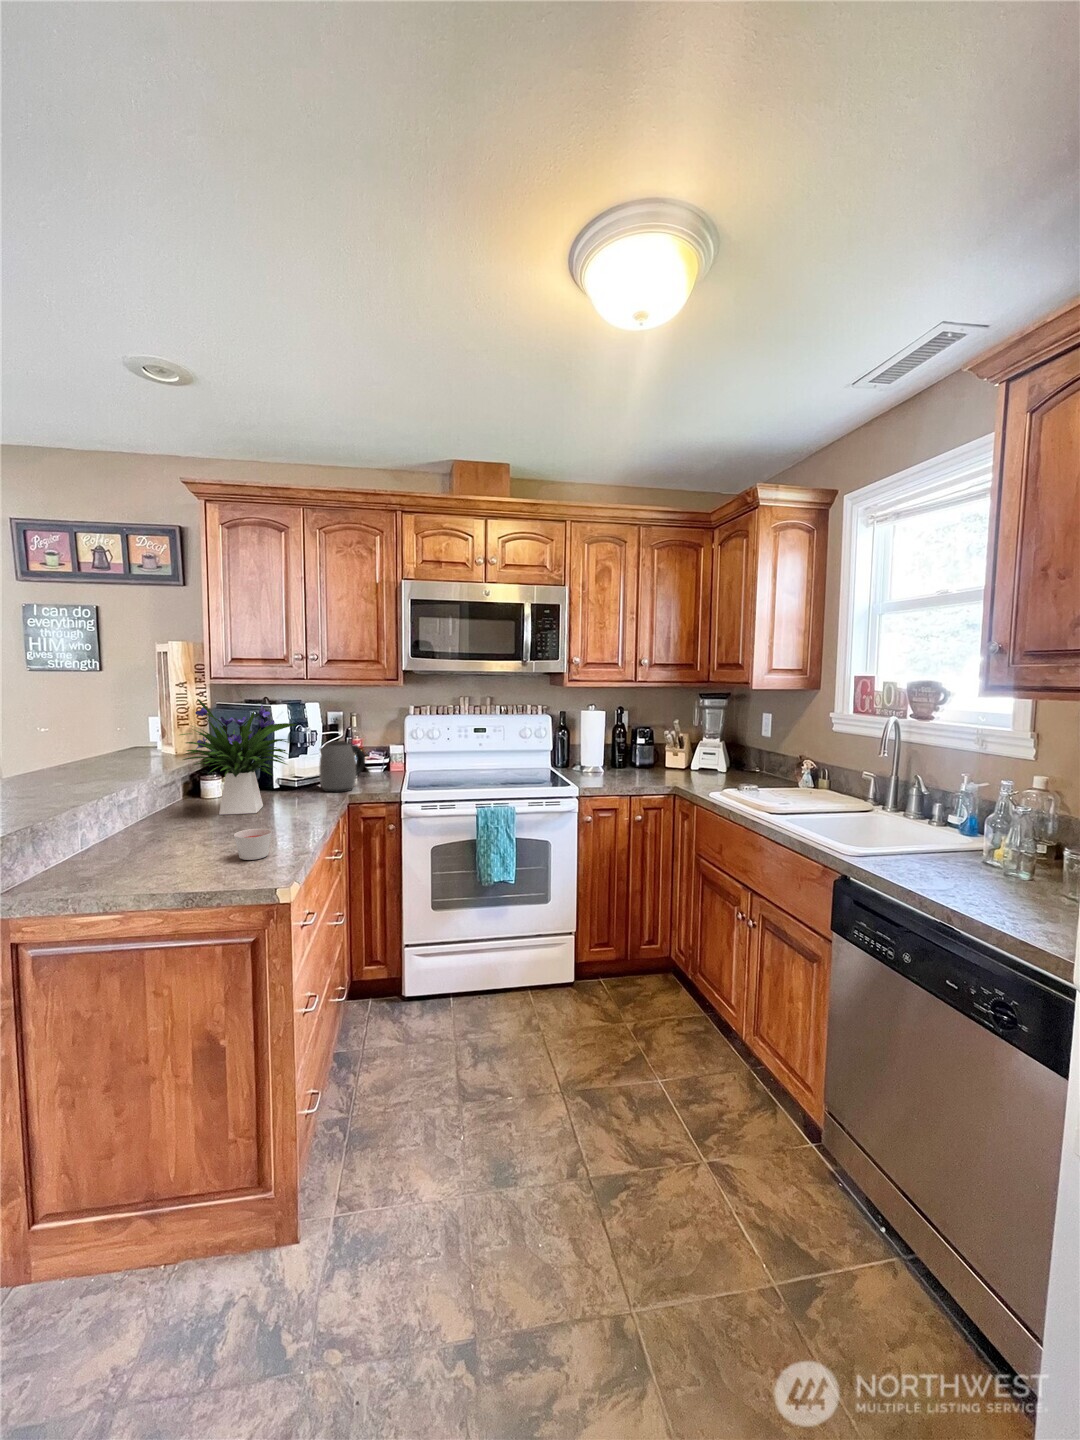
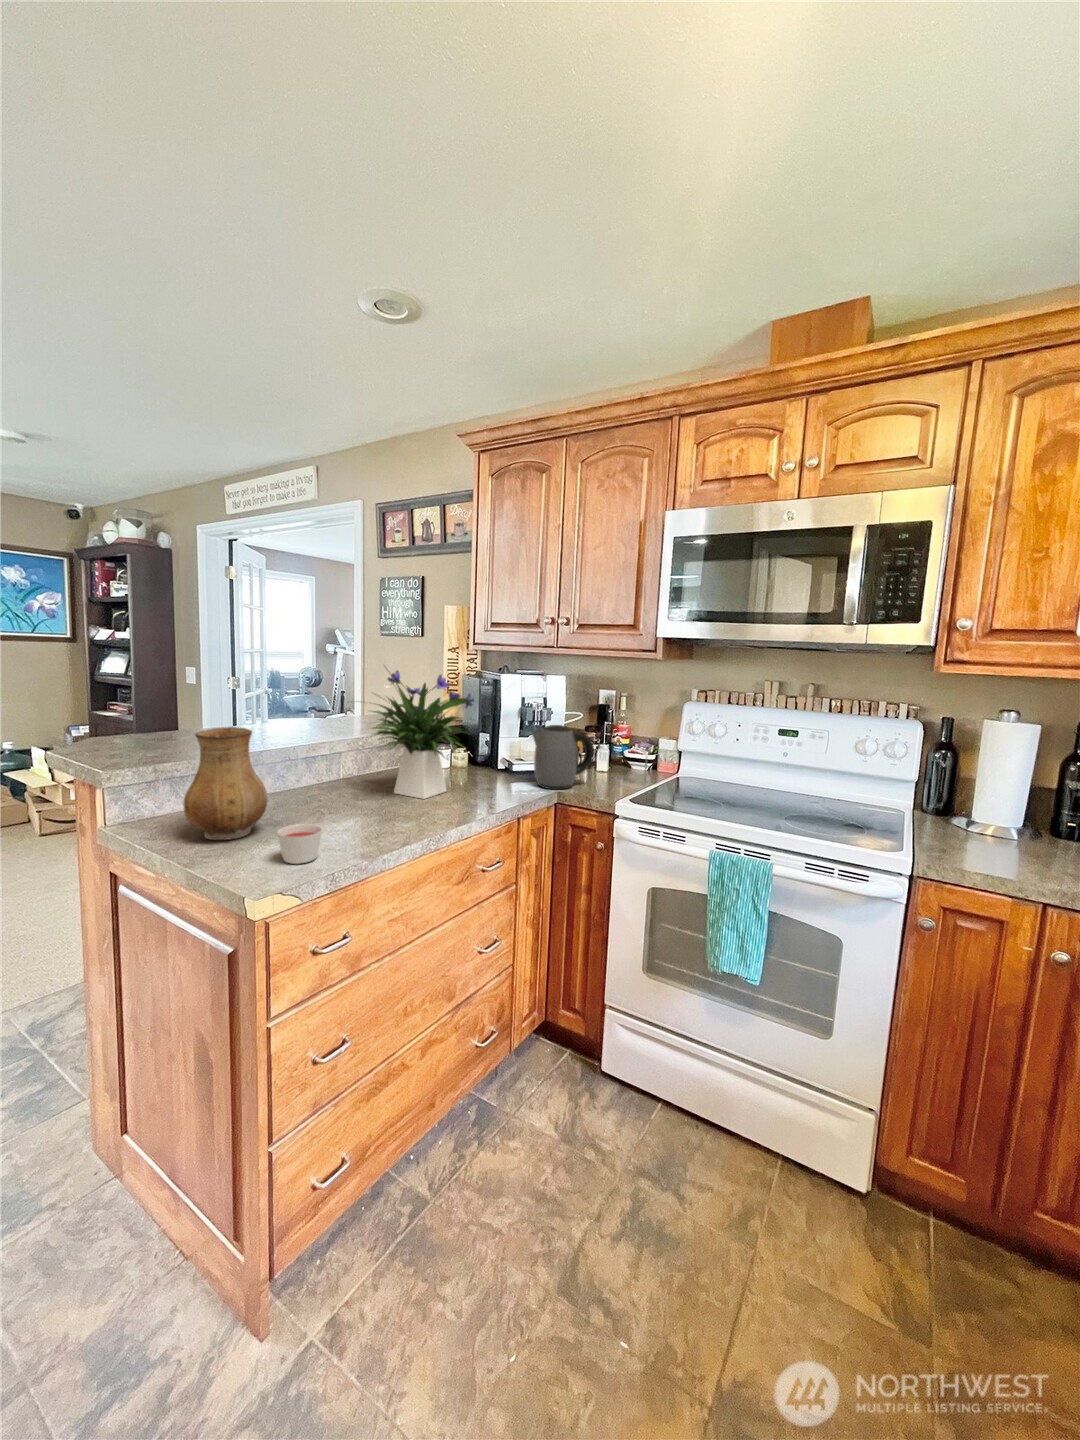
ceramic pitcher: none [97,761,181,867] -> present [184,727,268,840]

